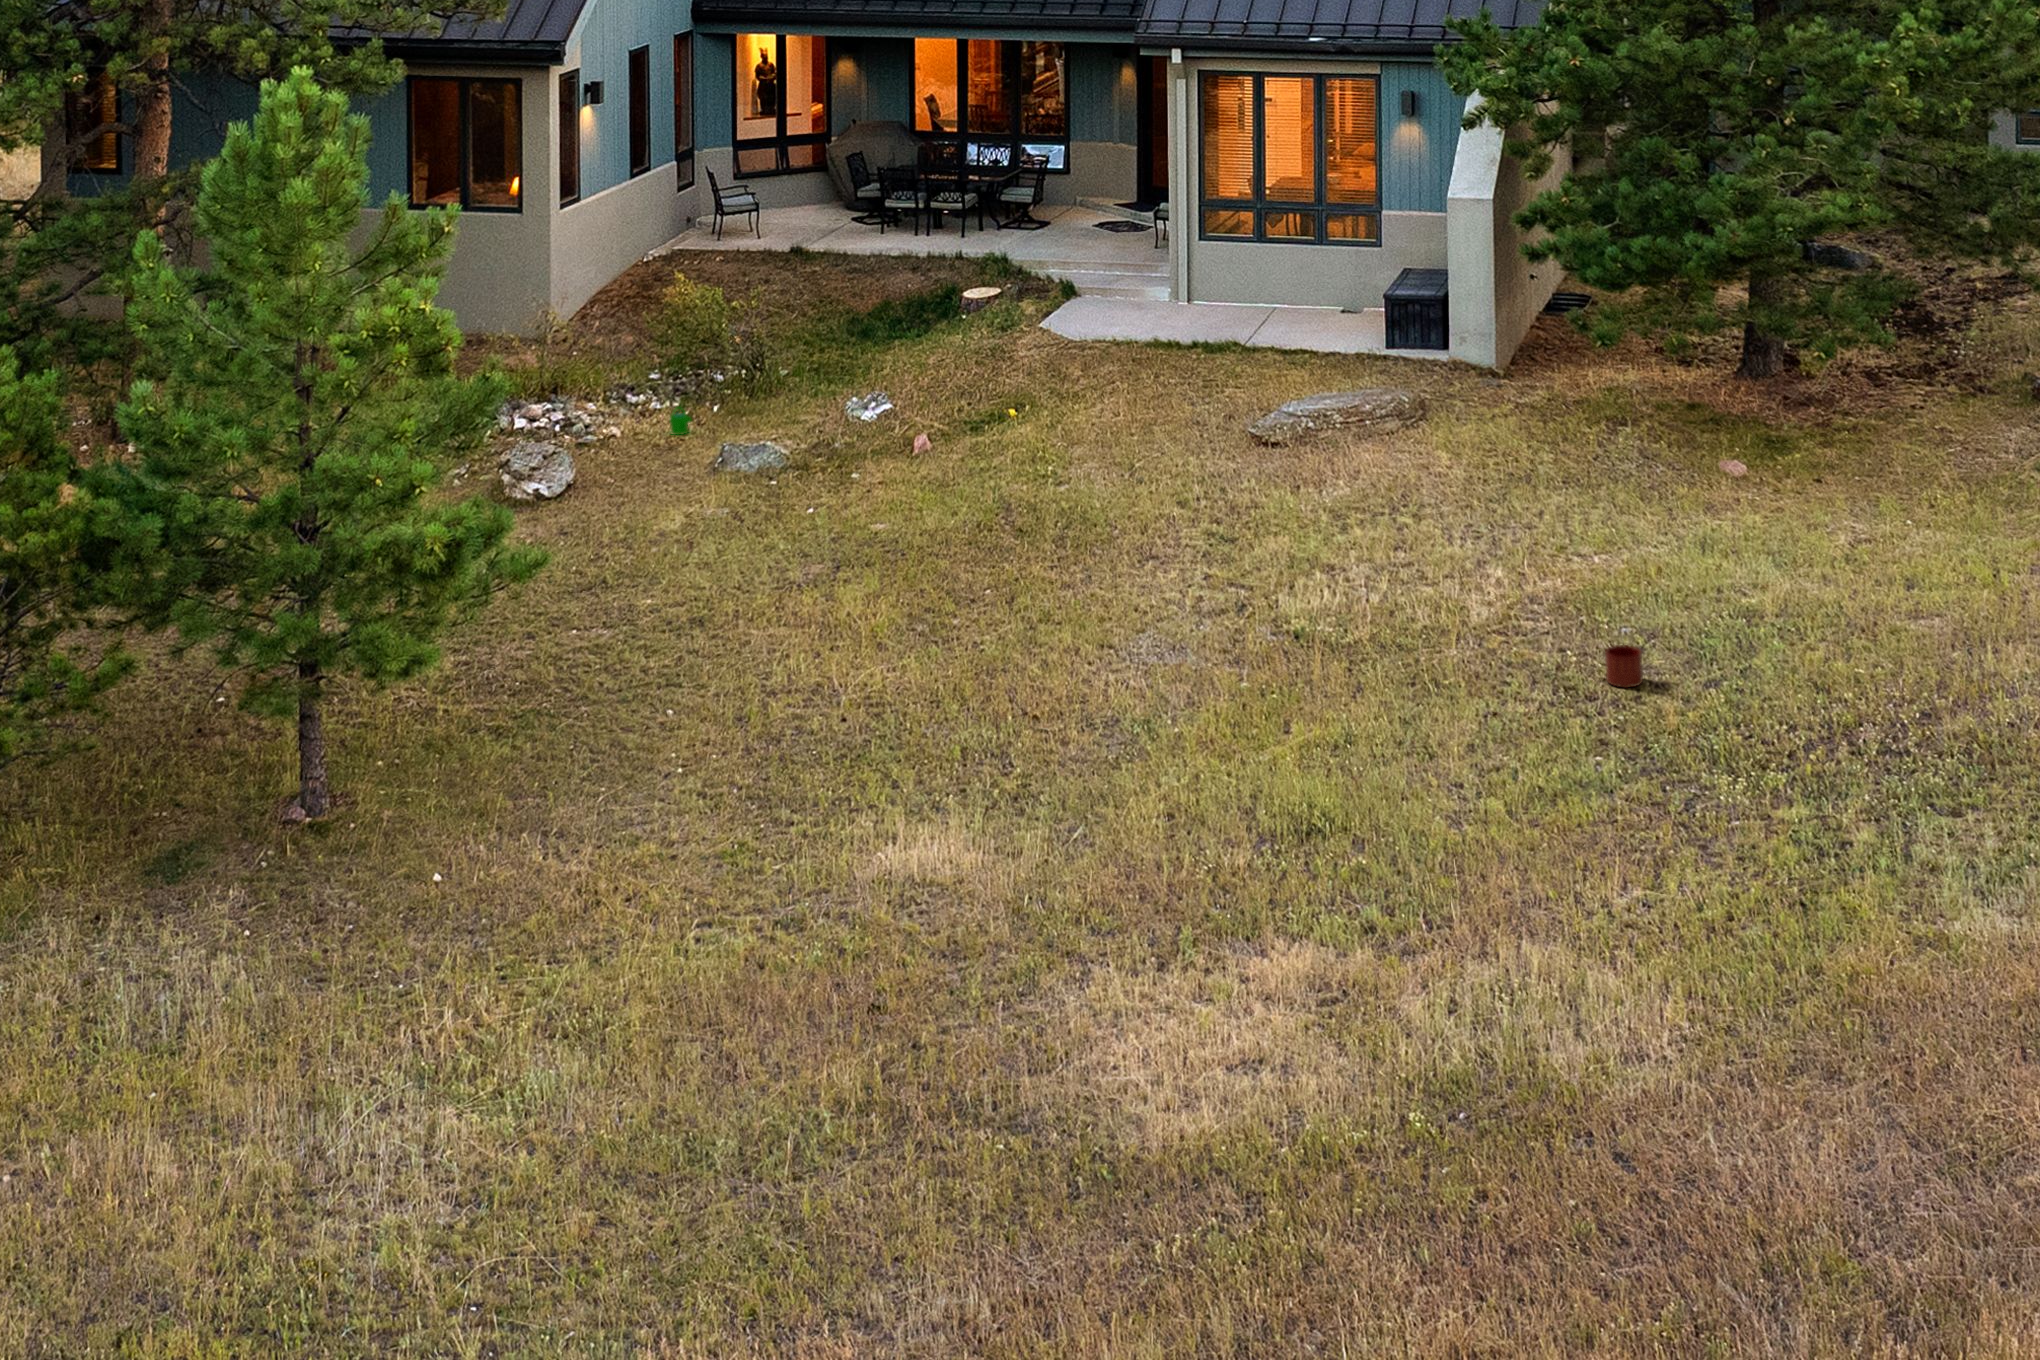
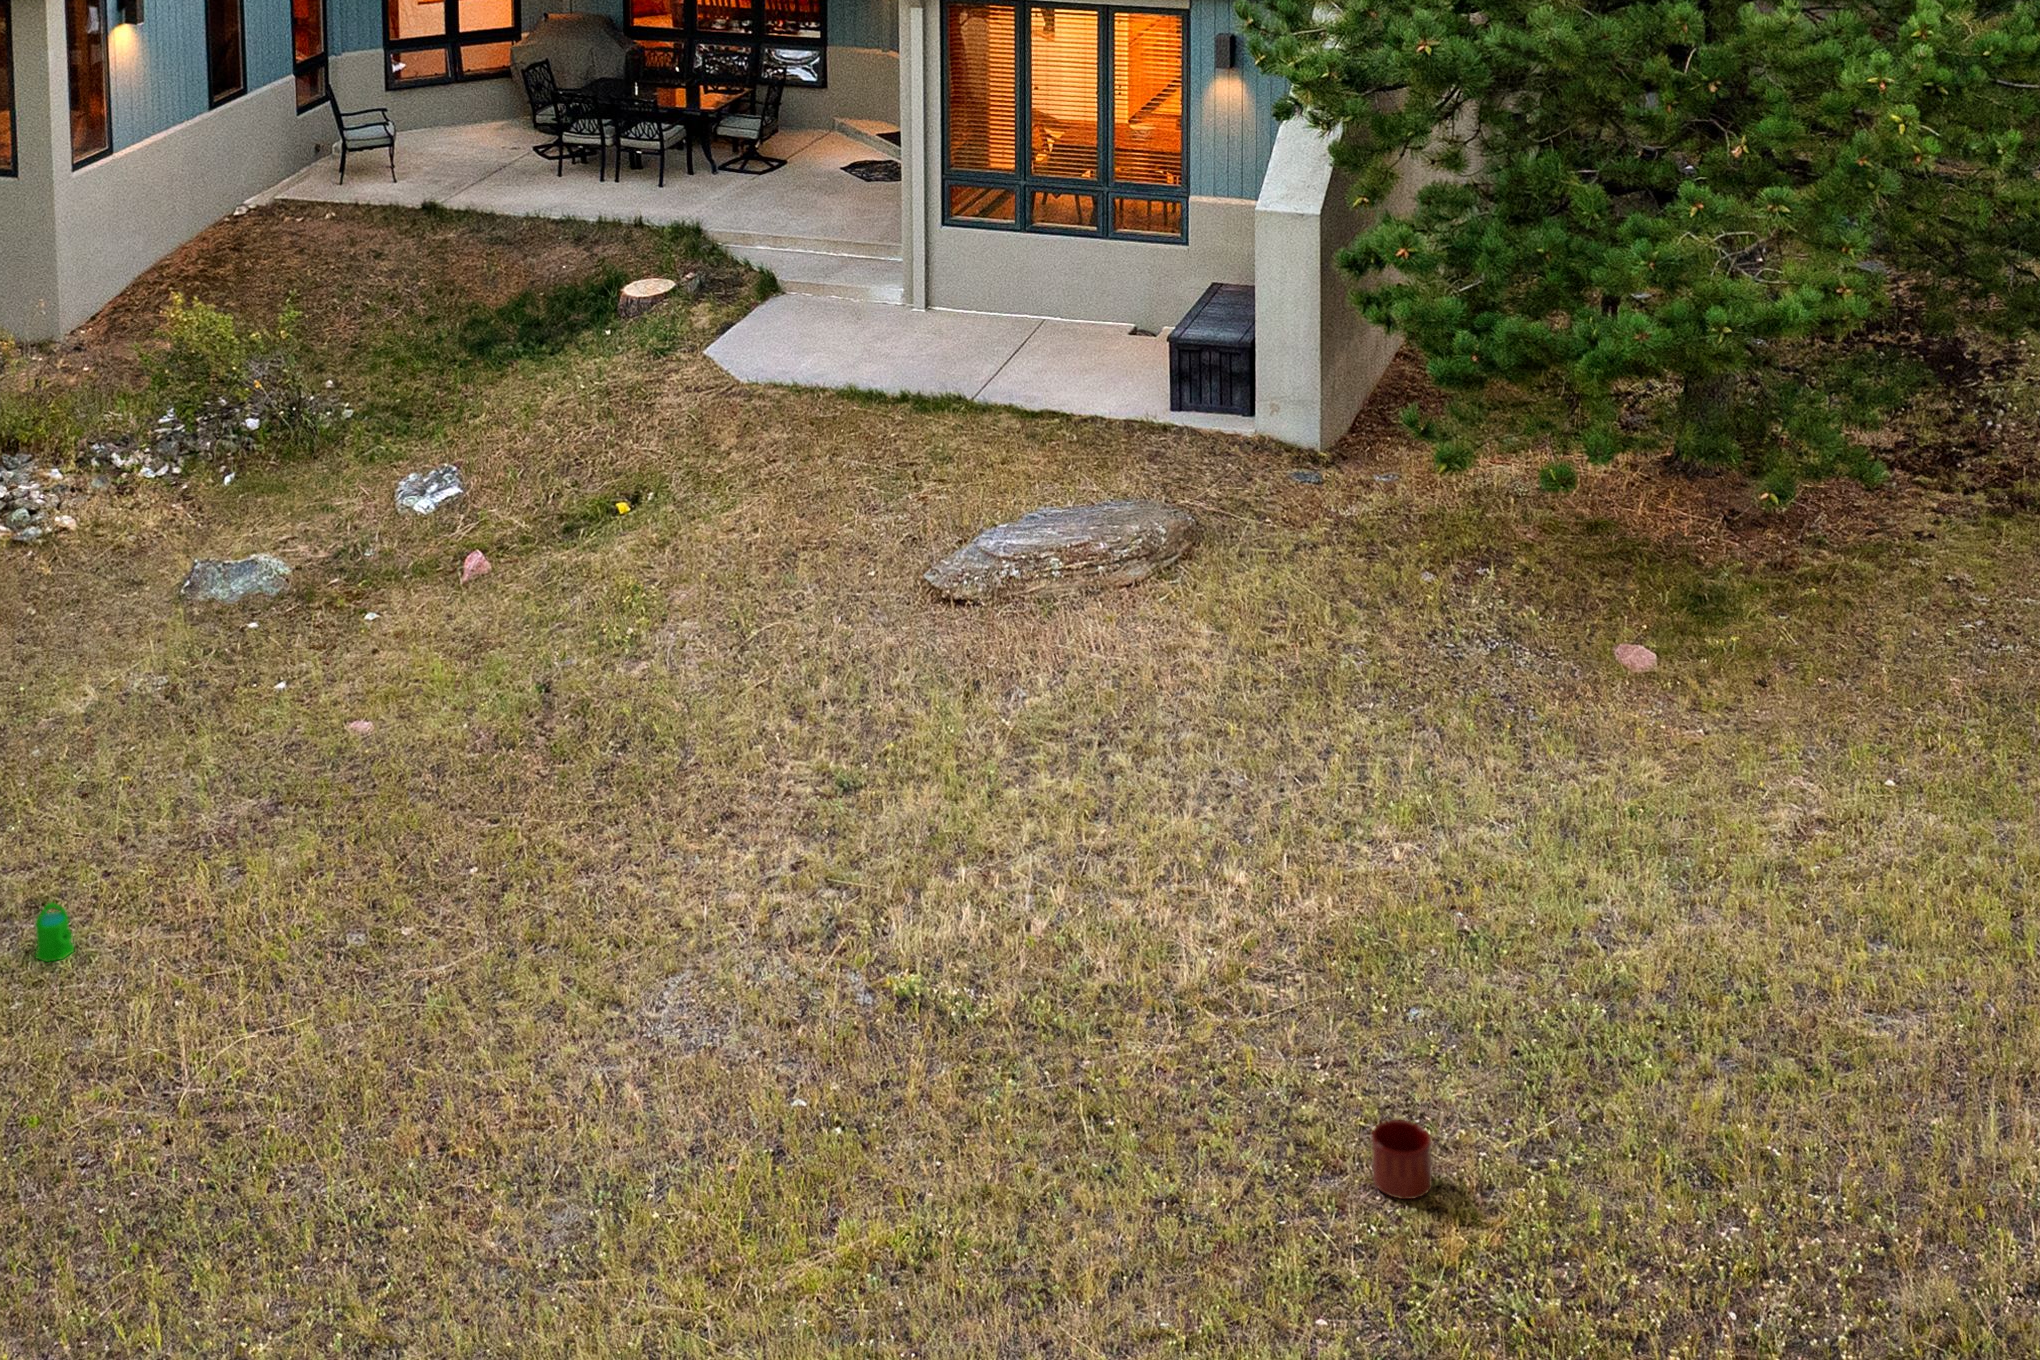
watering can: present [669,407,692,435] -> present [35,903,74,962]

